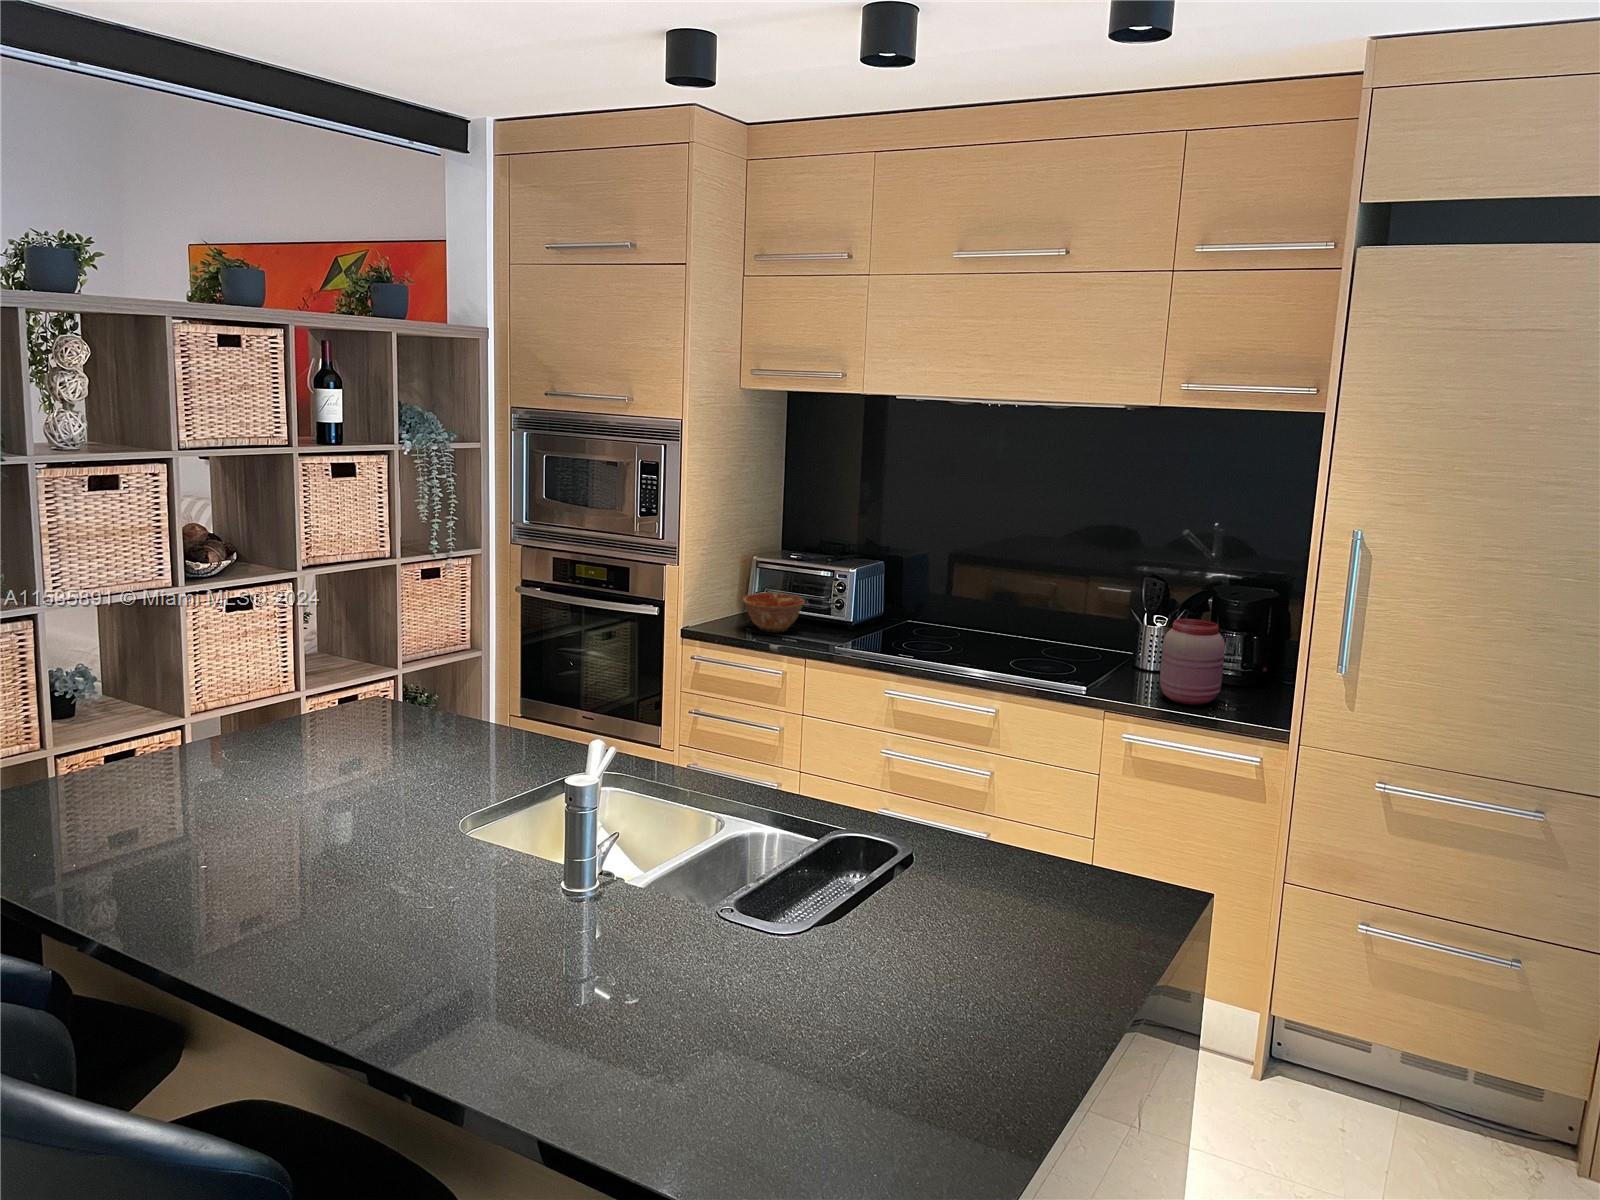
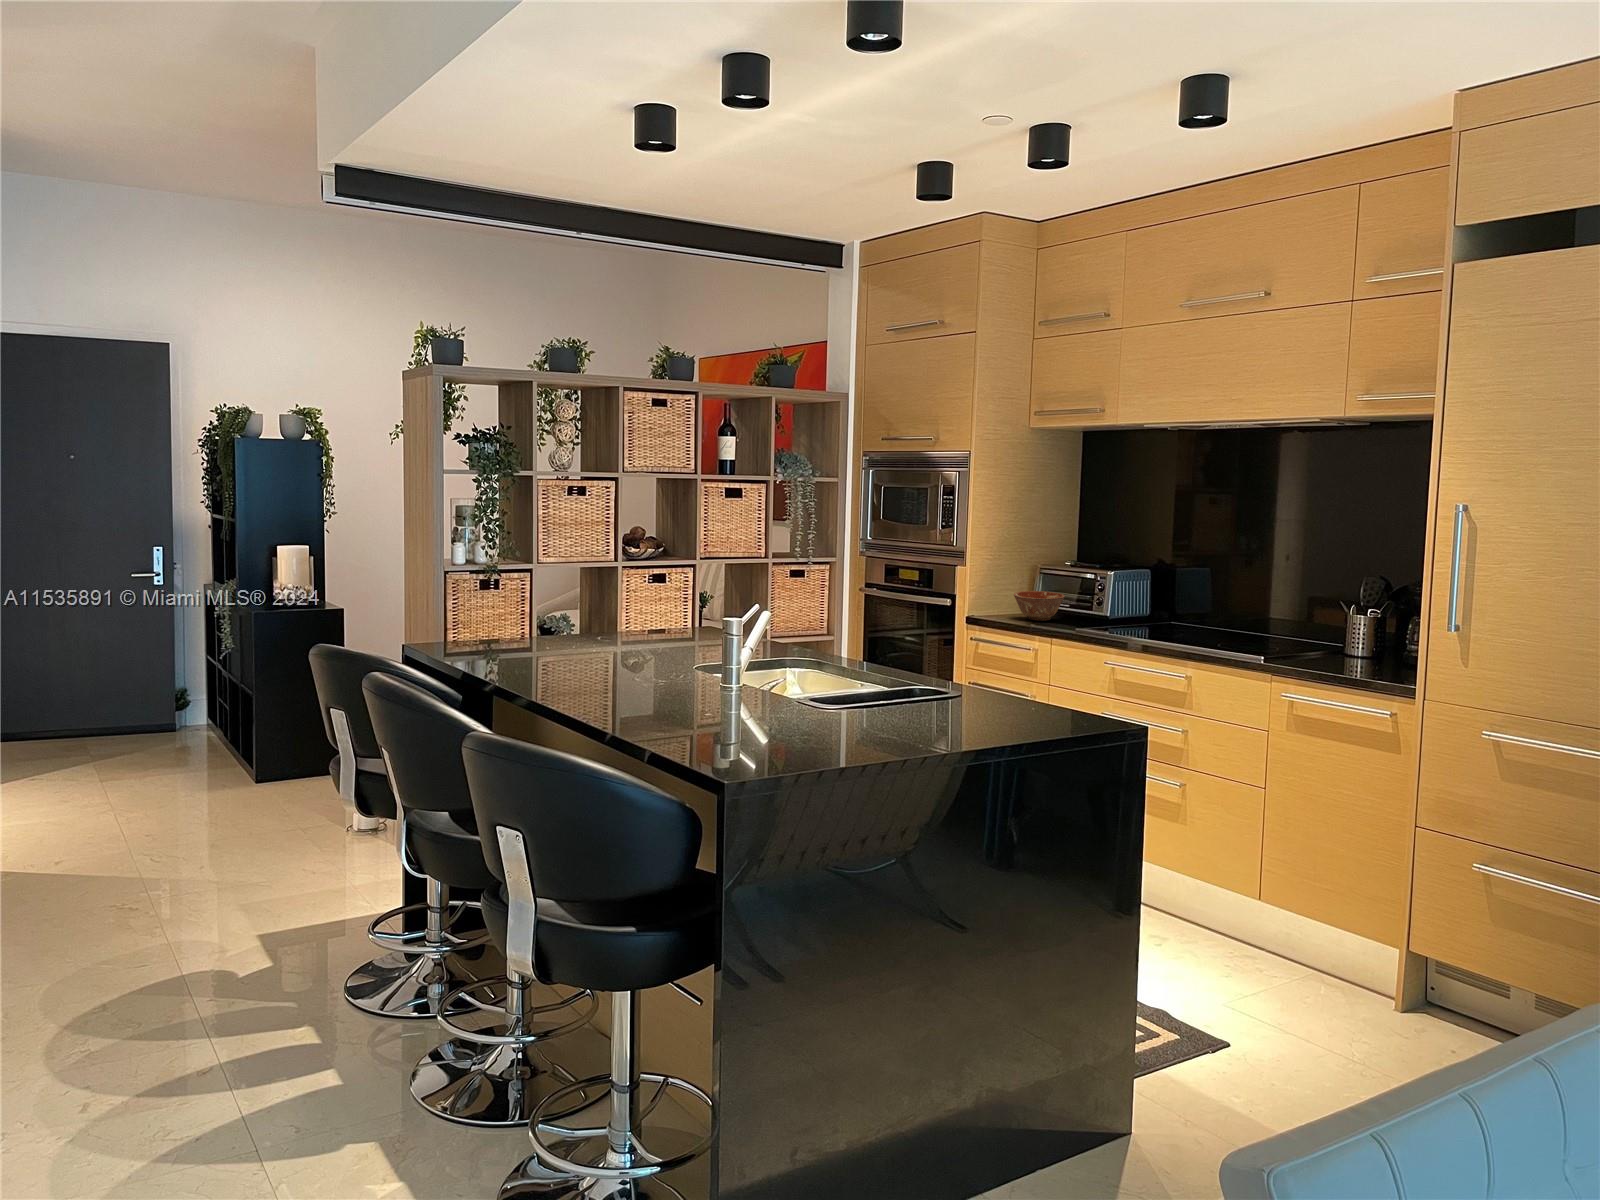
jar: present [1160,619,1225,705] -> none [1320,601,1378,673]

